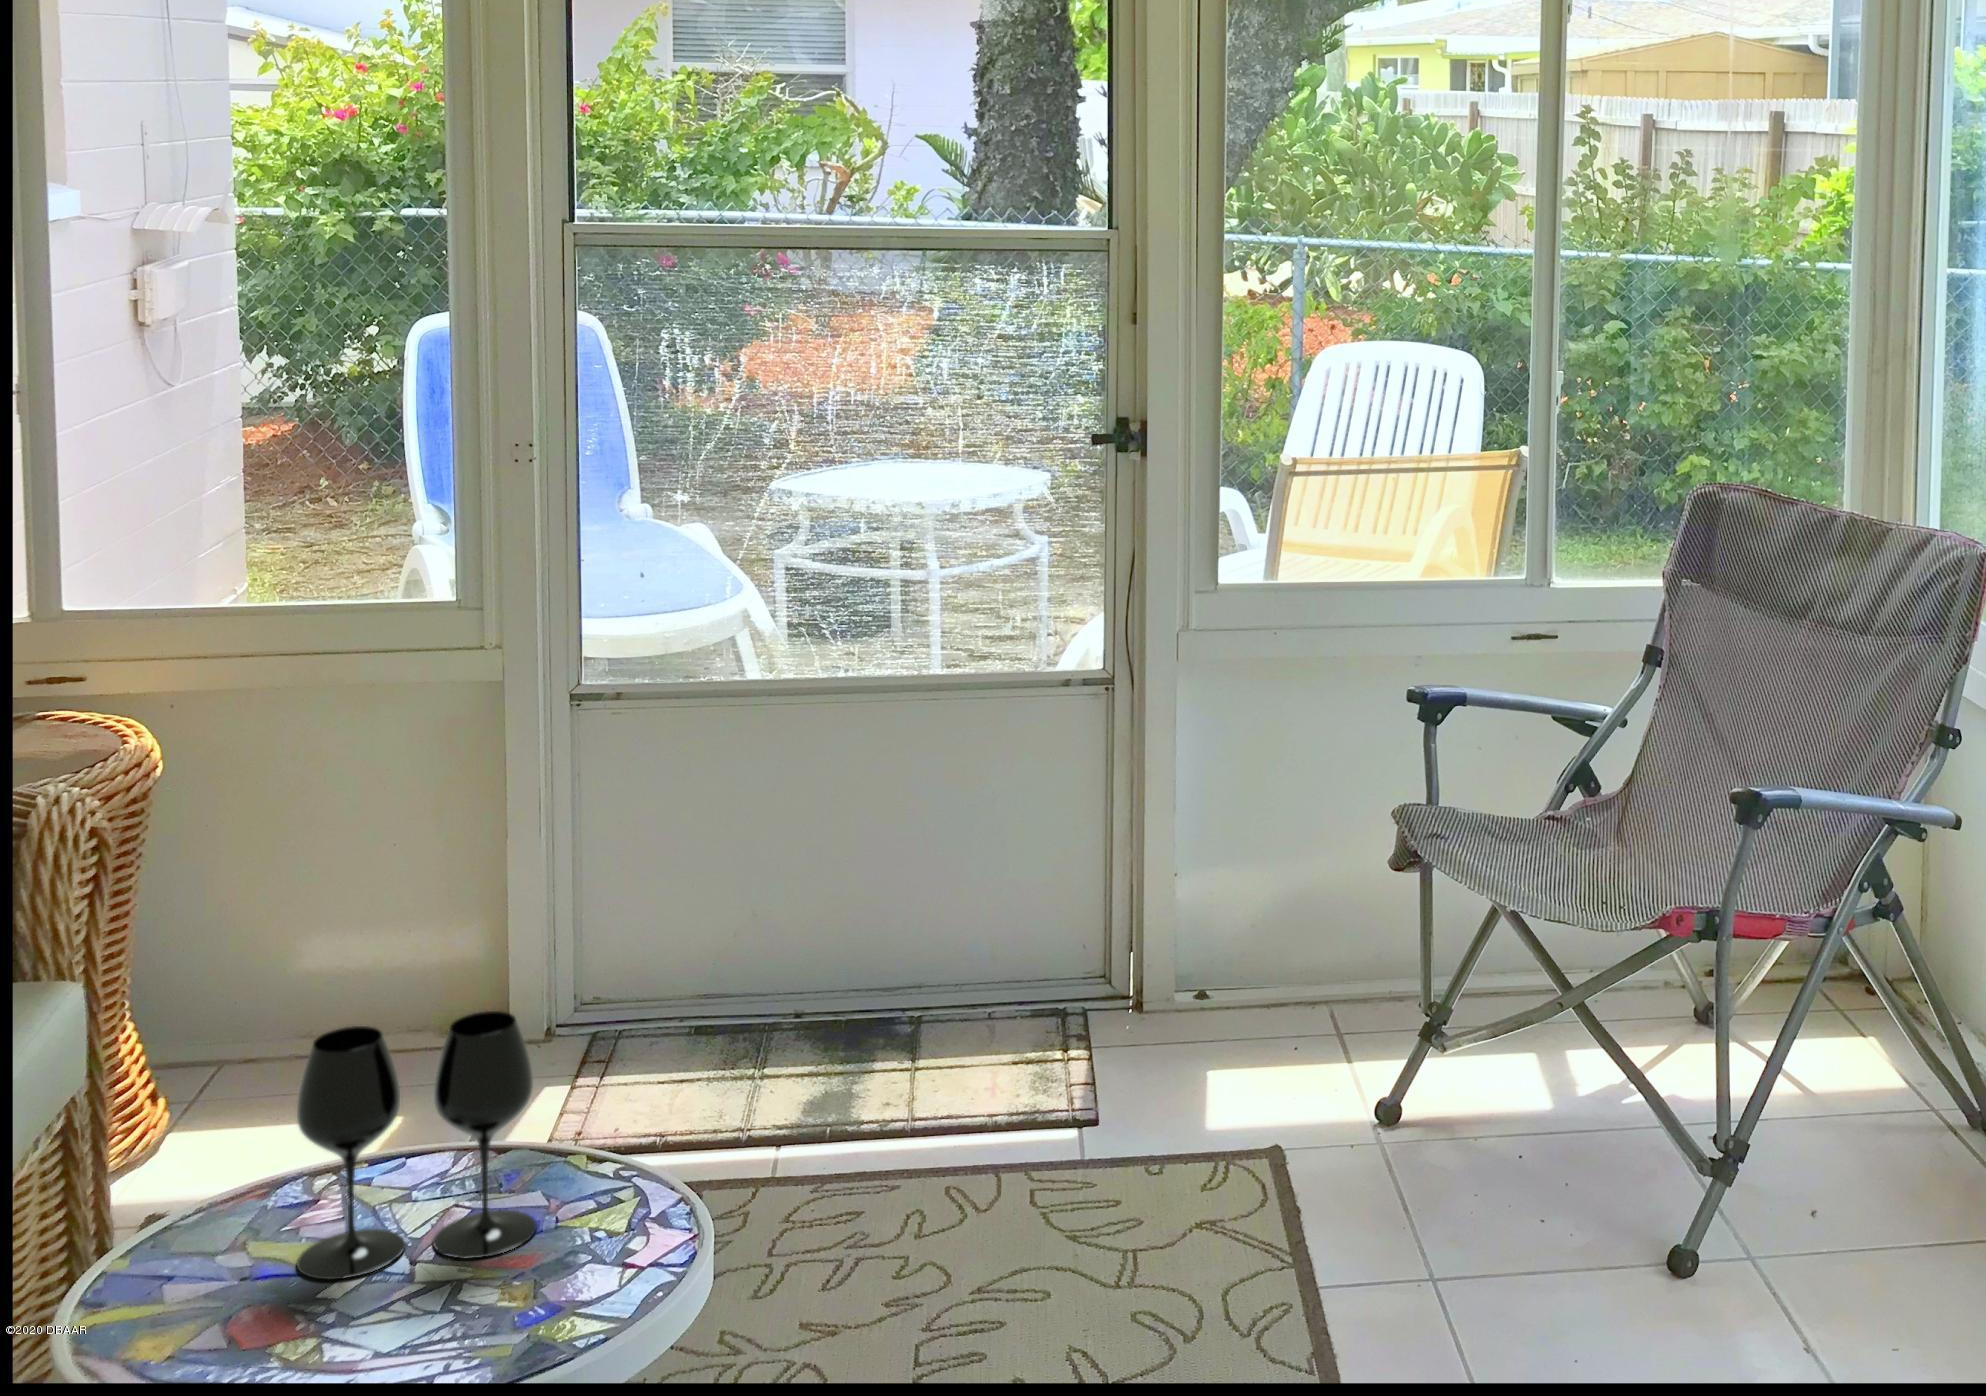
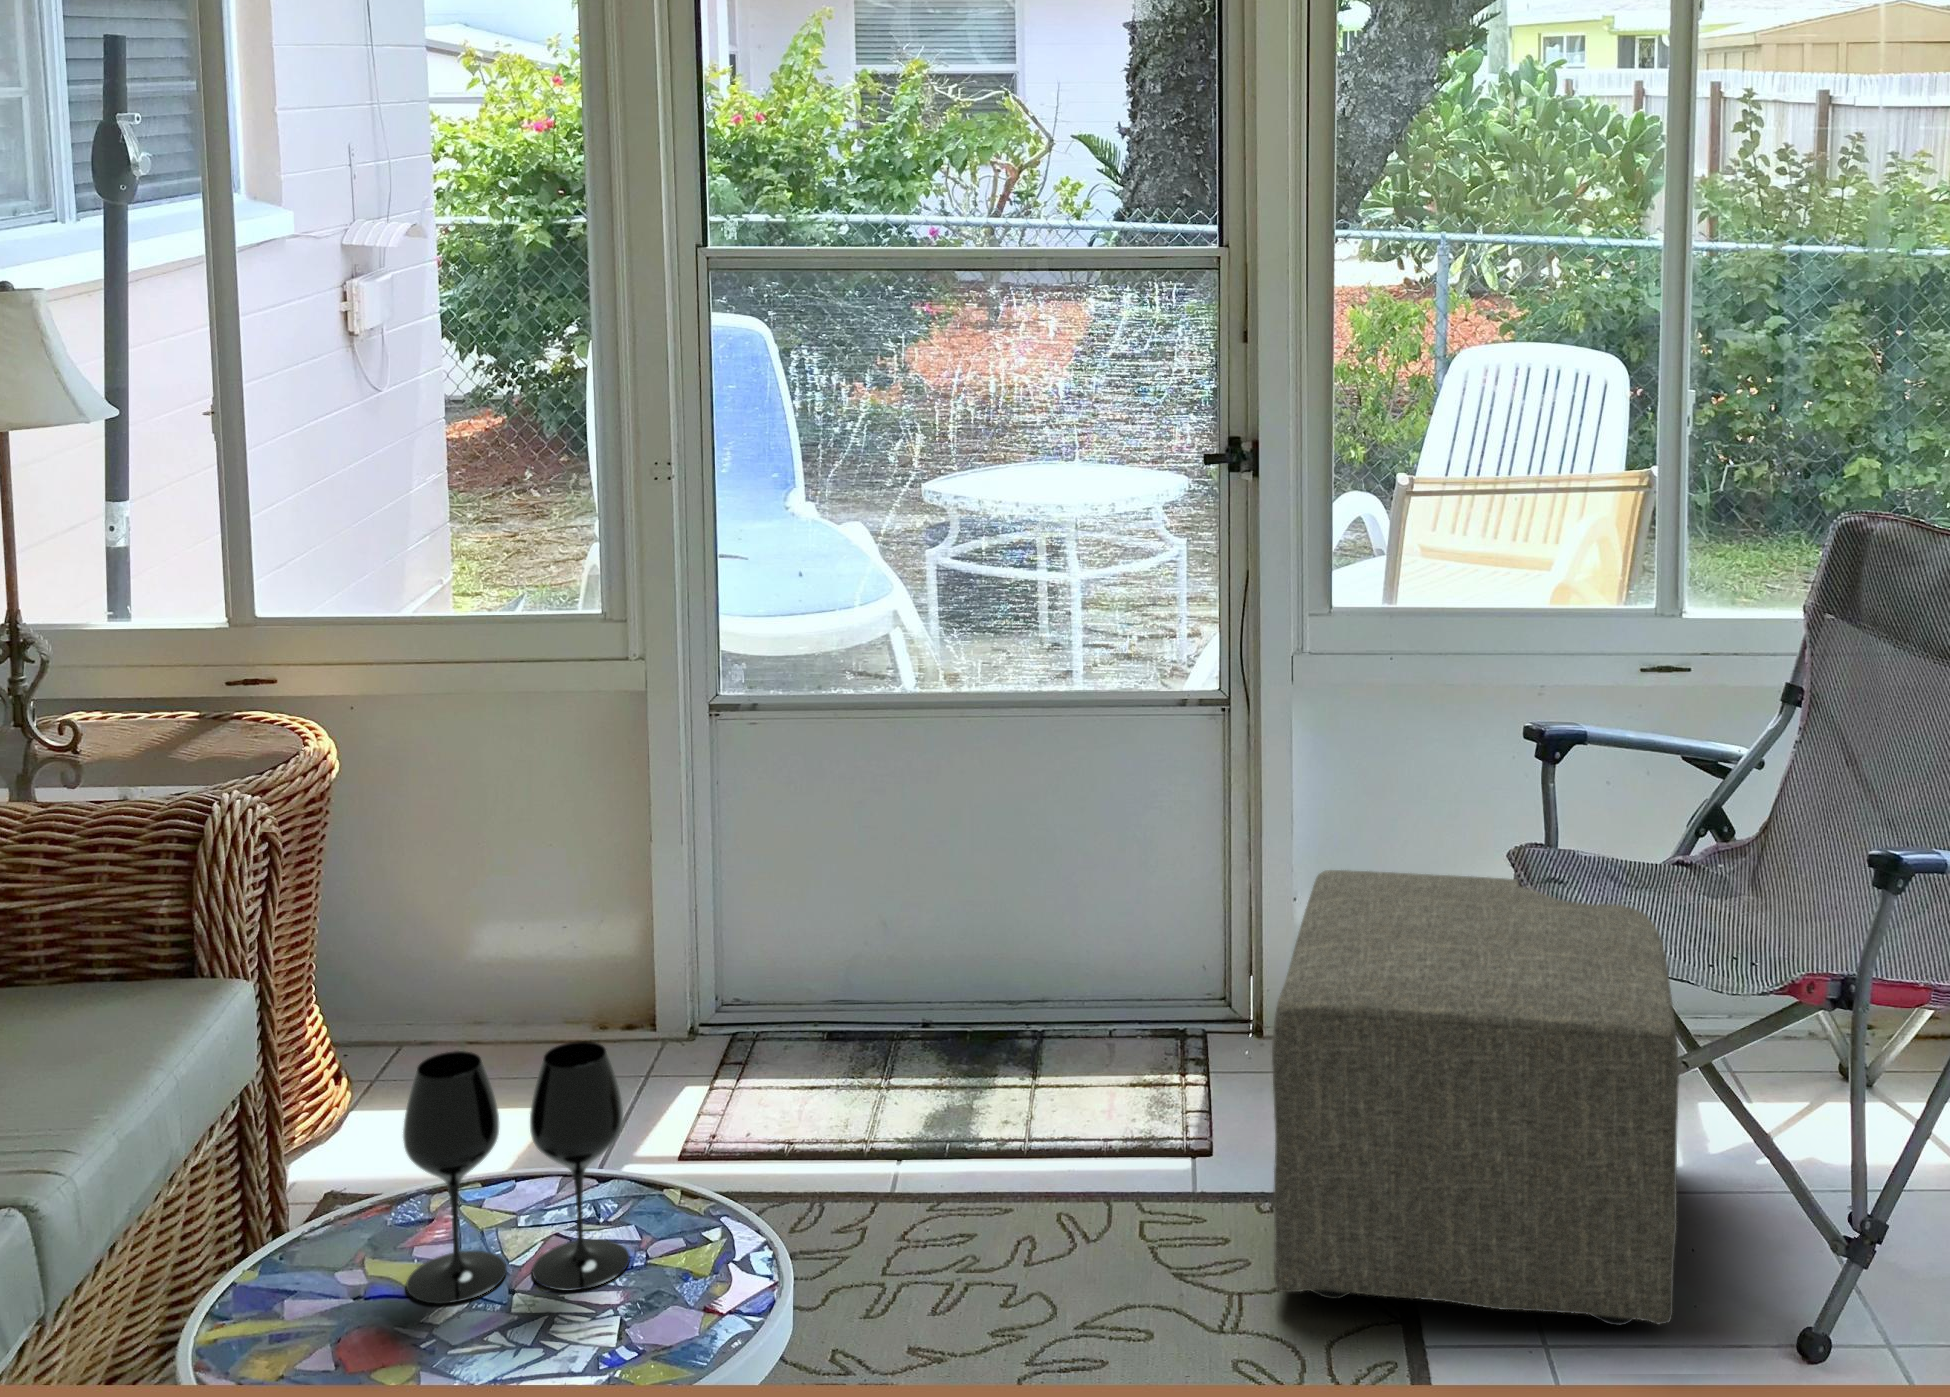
ottoman: none [1170,840,1554,1249] -> present [1272,870,1679,1325]

